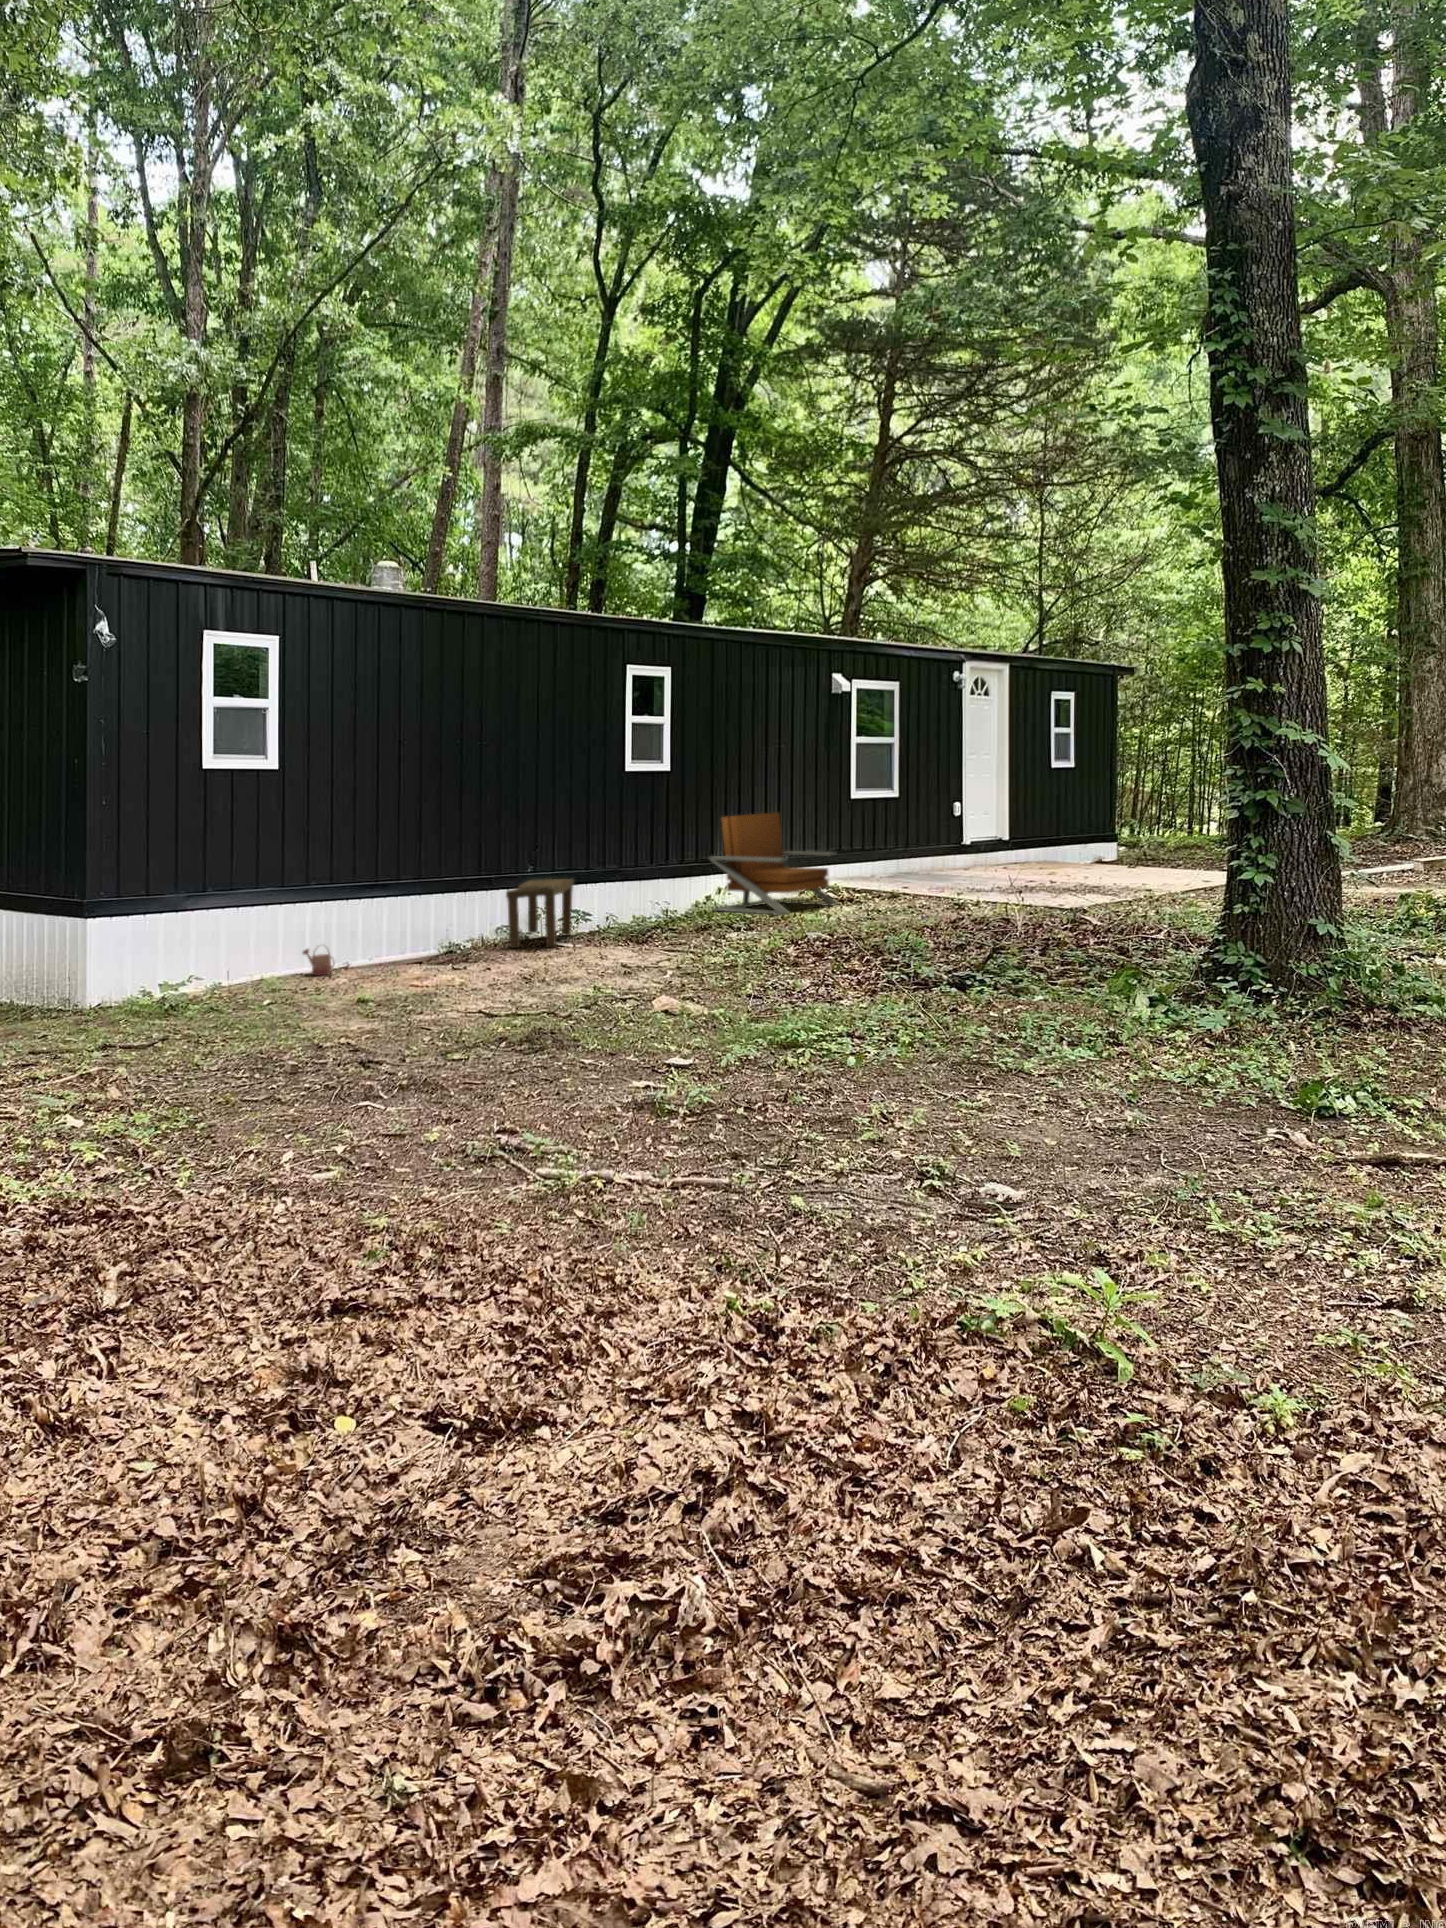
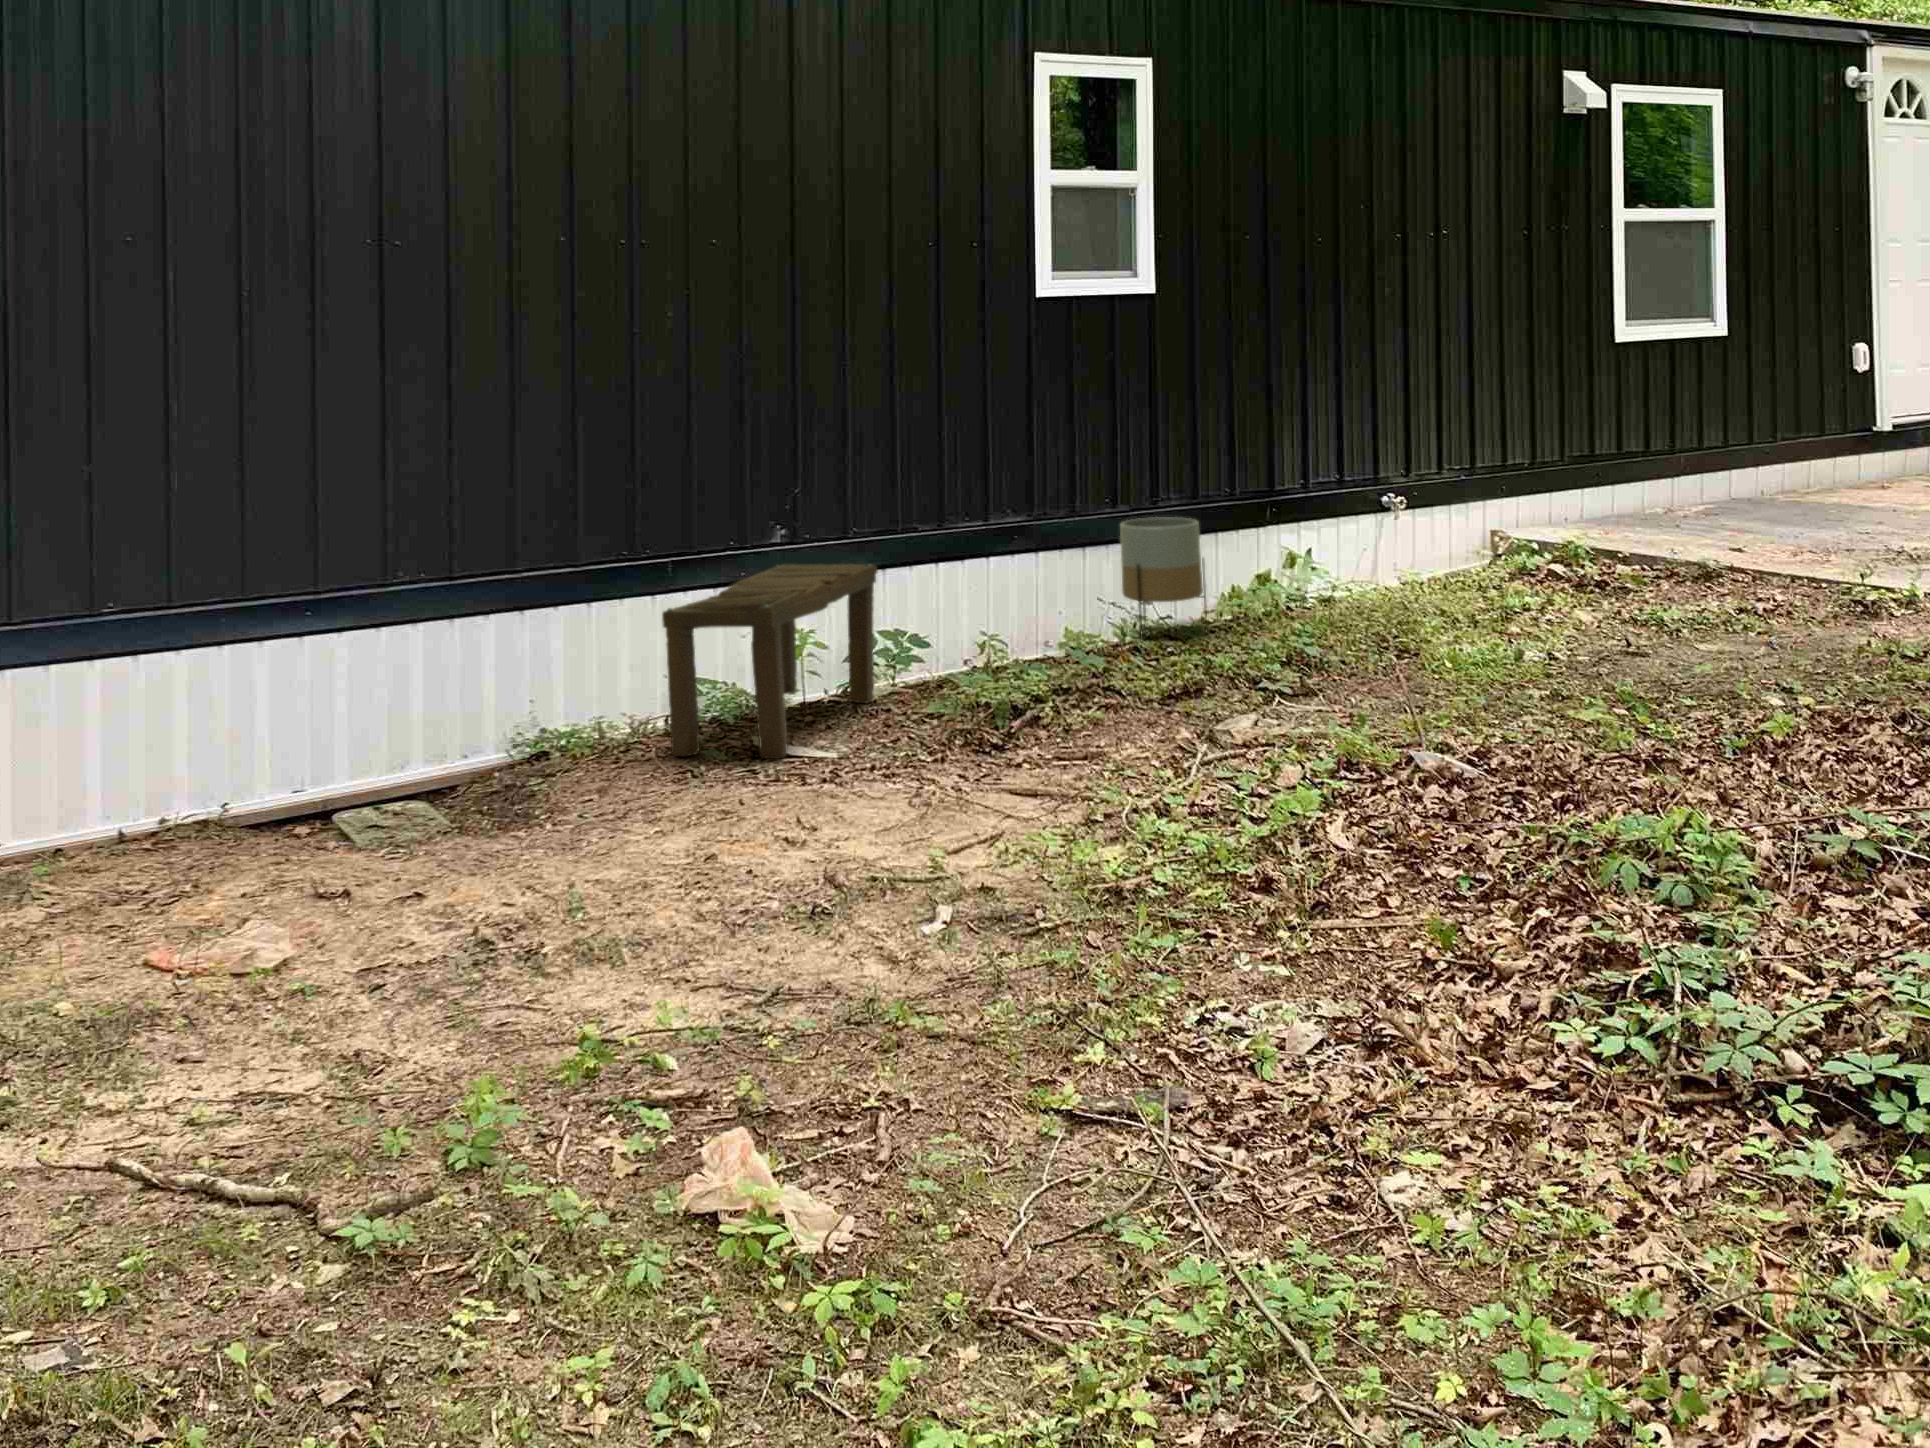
lounge chair: present [709,813,838,915] -> none [1255,382,1573,637]
planter: none [656,867,692,919] -> present [1120,517,1207,641]
watering can: present [303,949,334,975] -> none [68,778,129,864]

